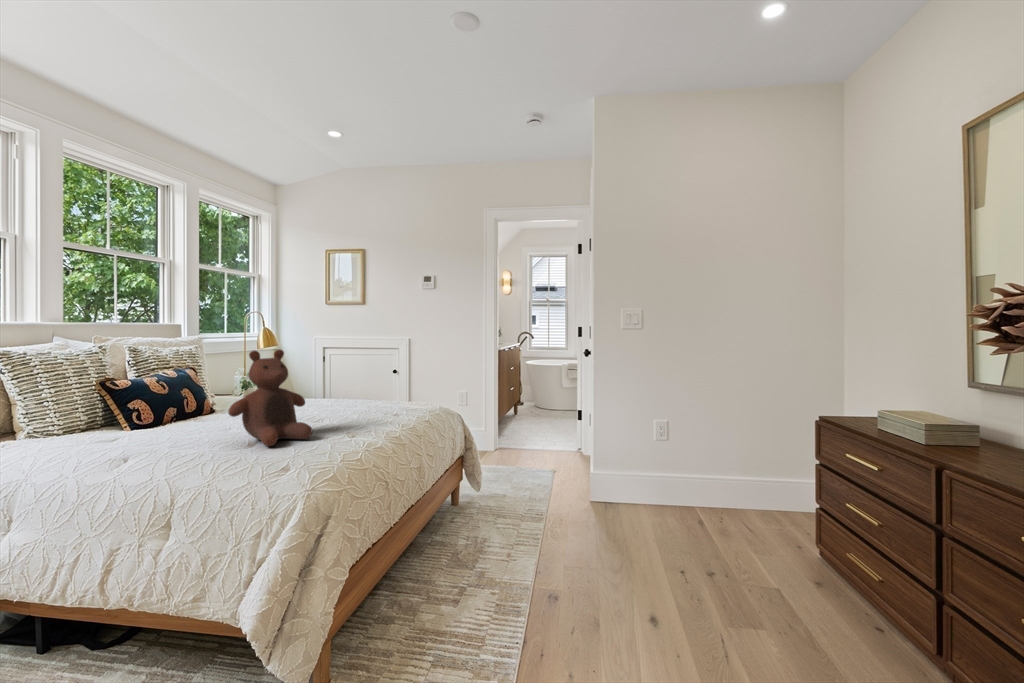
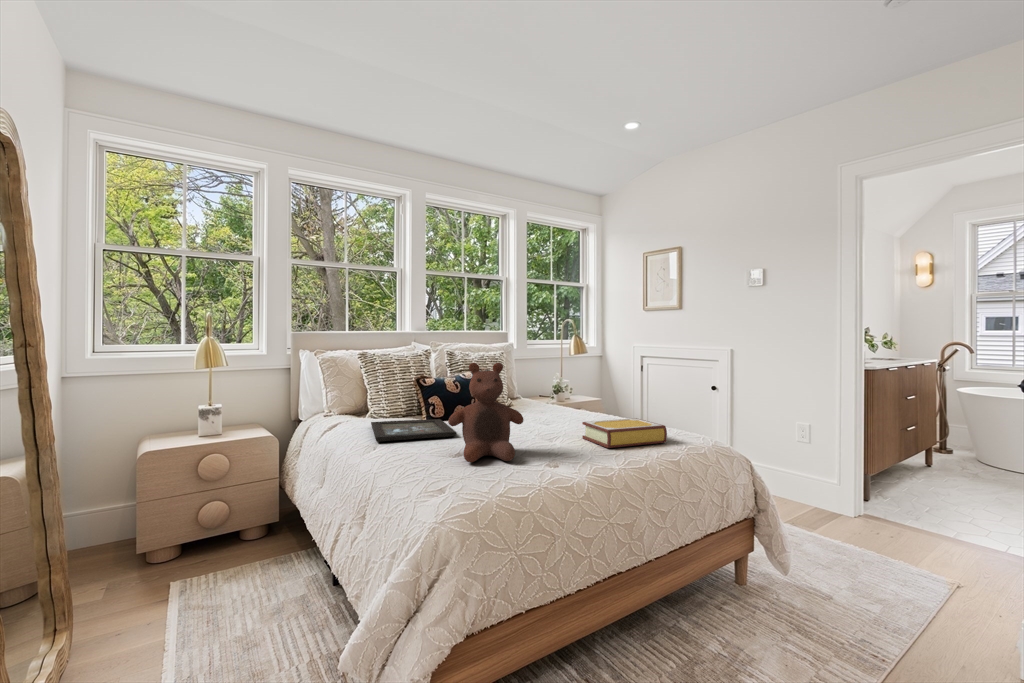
book: none [341,394,412,417] -> present [582,418,667,448]
tray: none [56,423,210,453] -> present [371,419,456,442]

